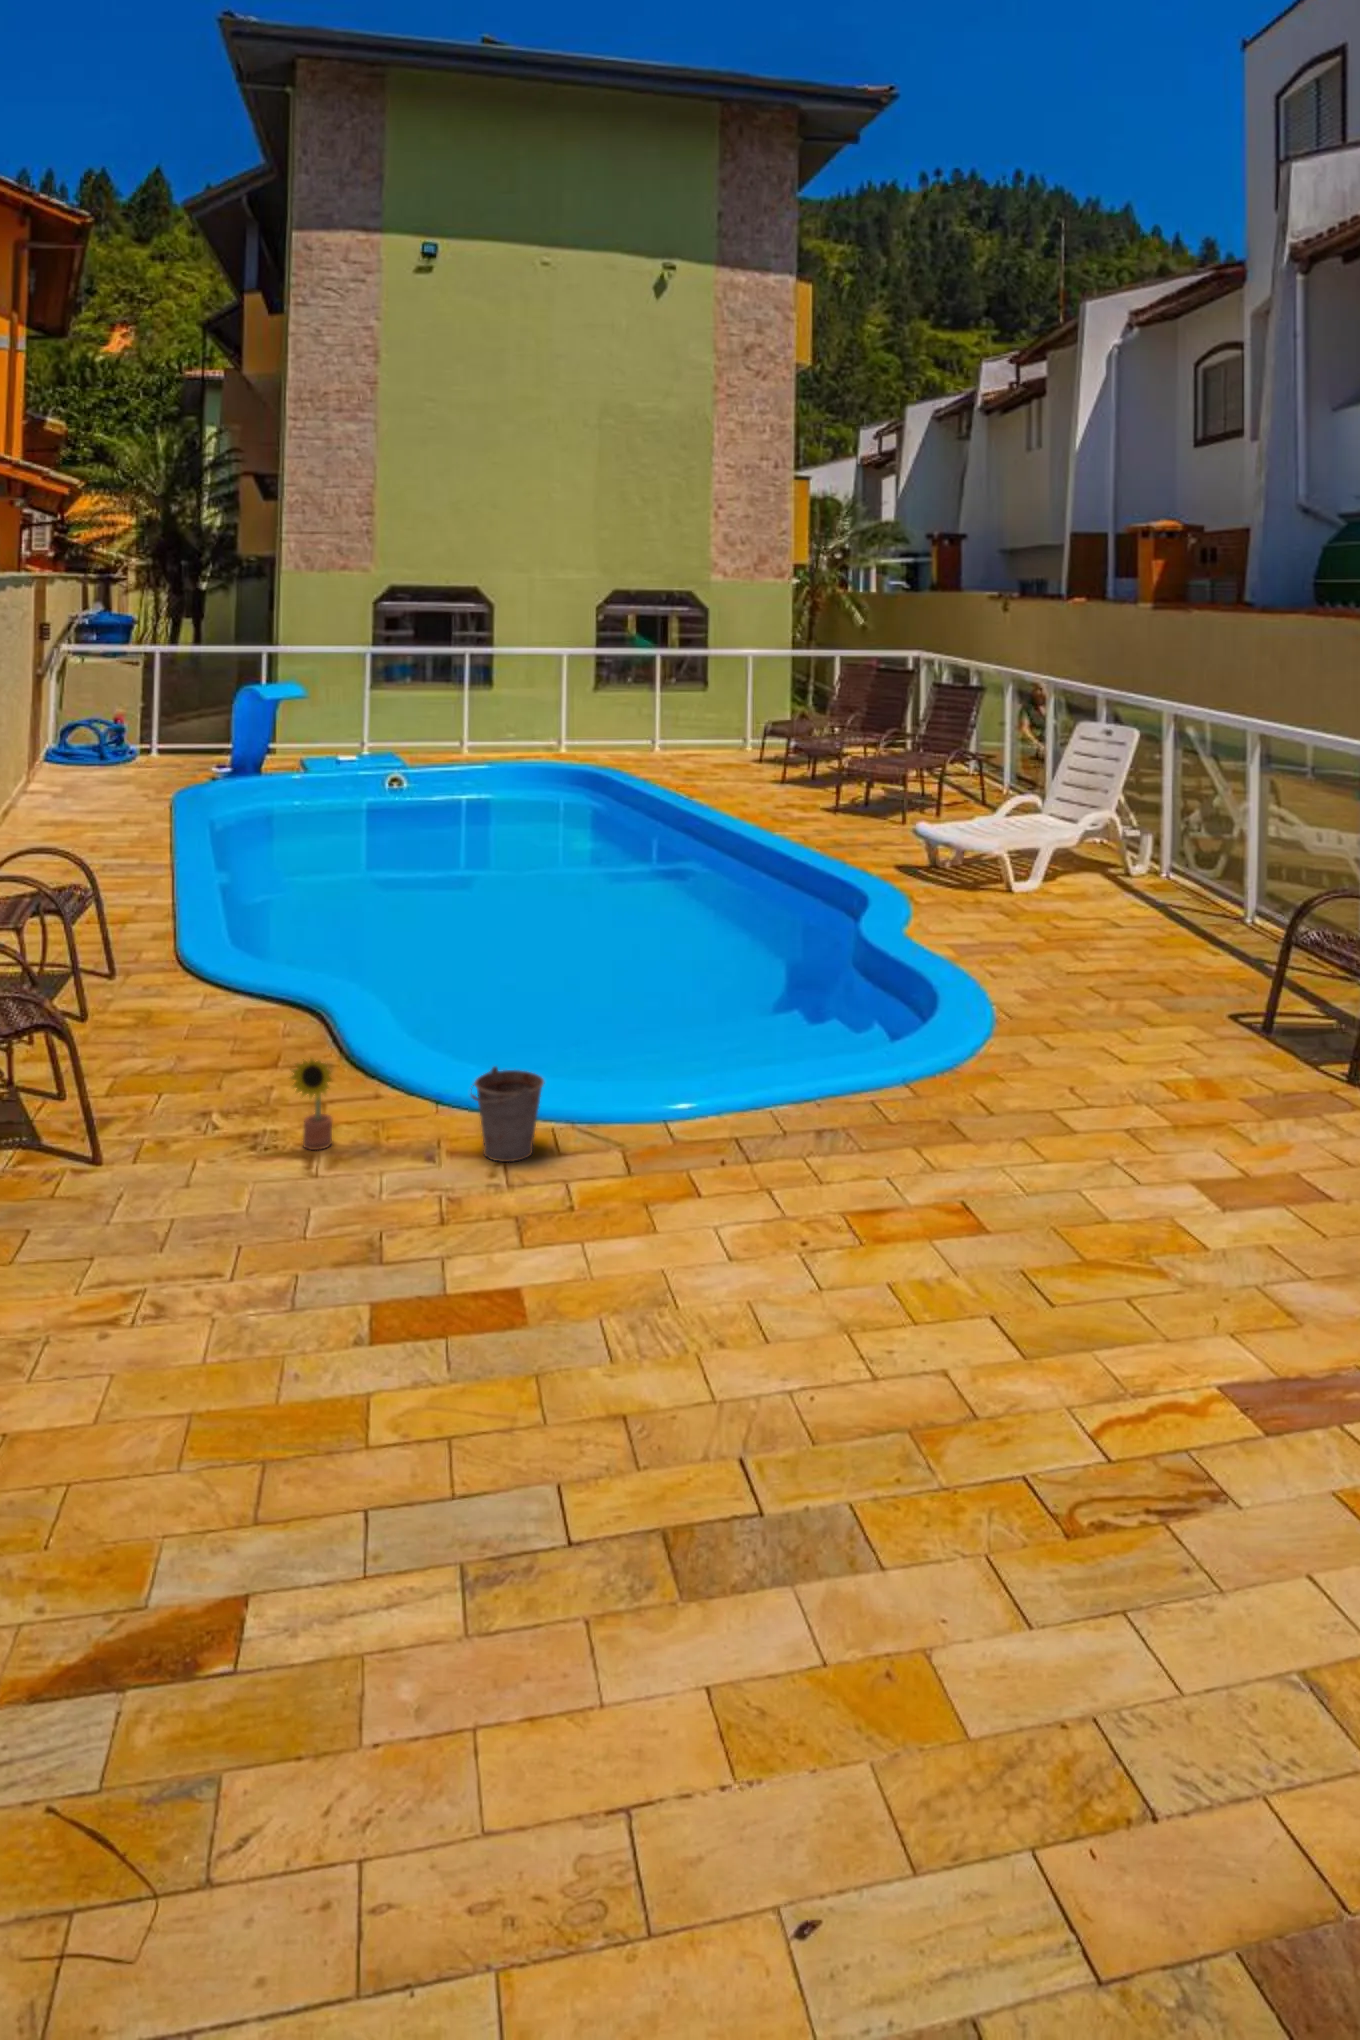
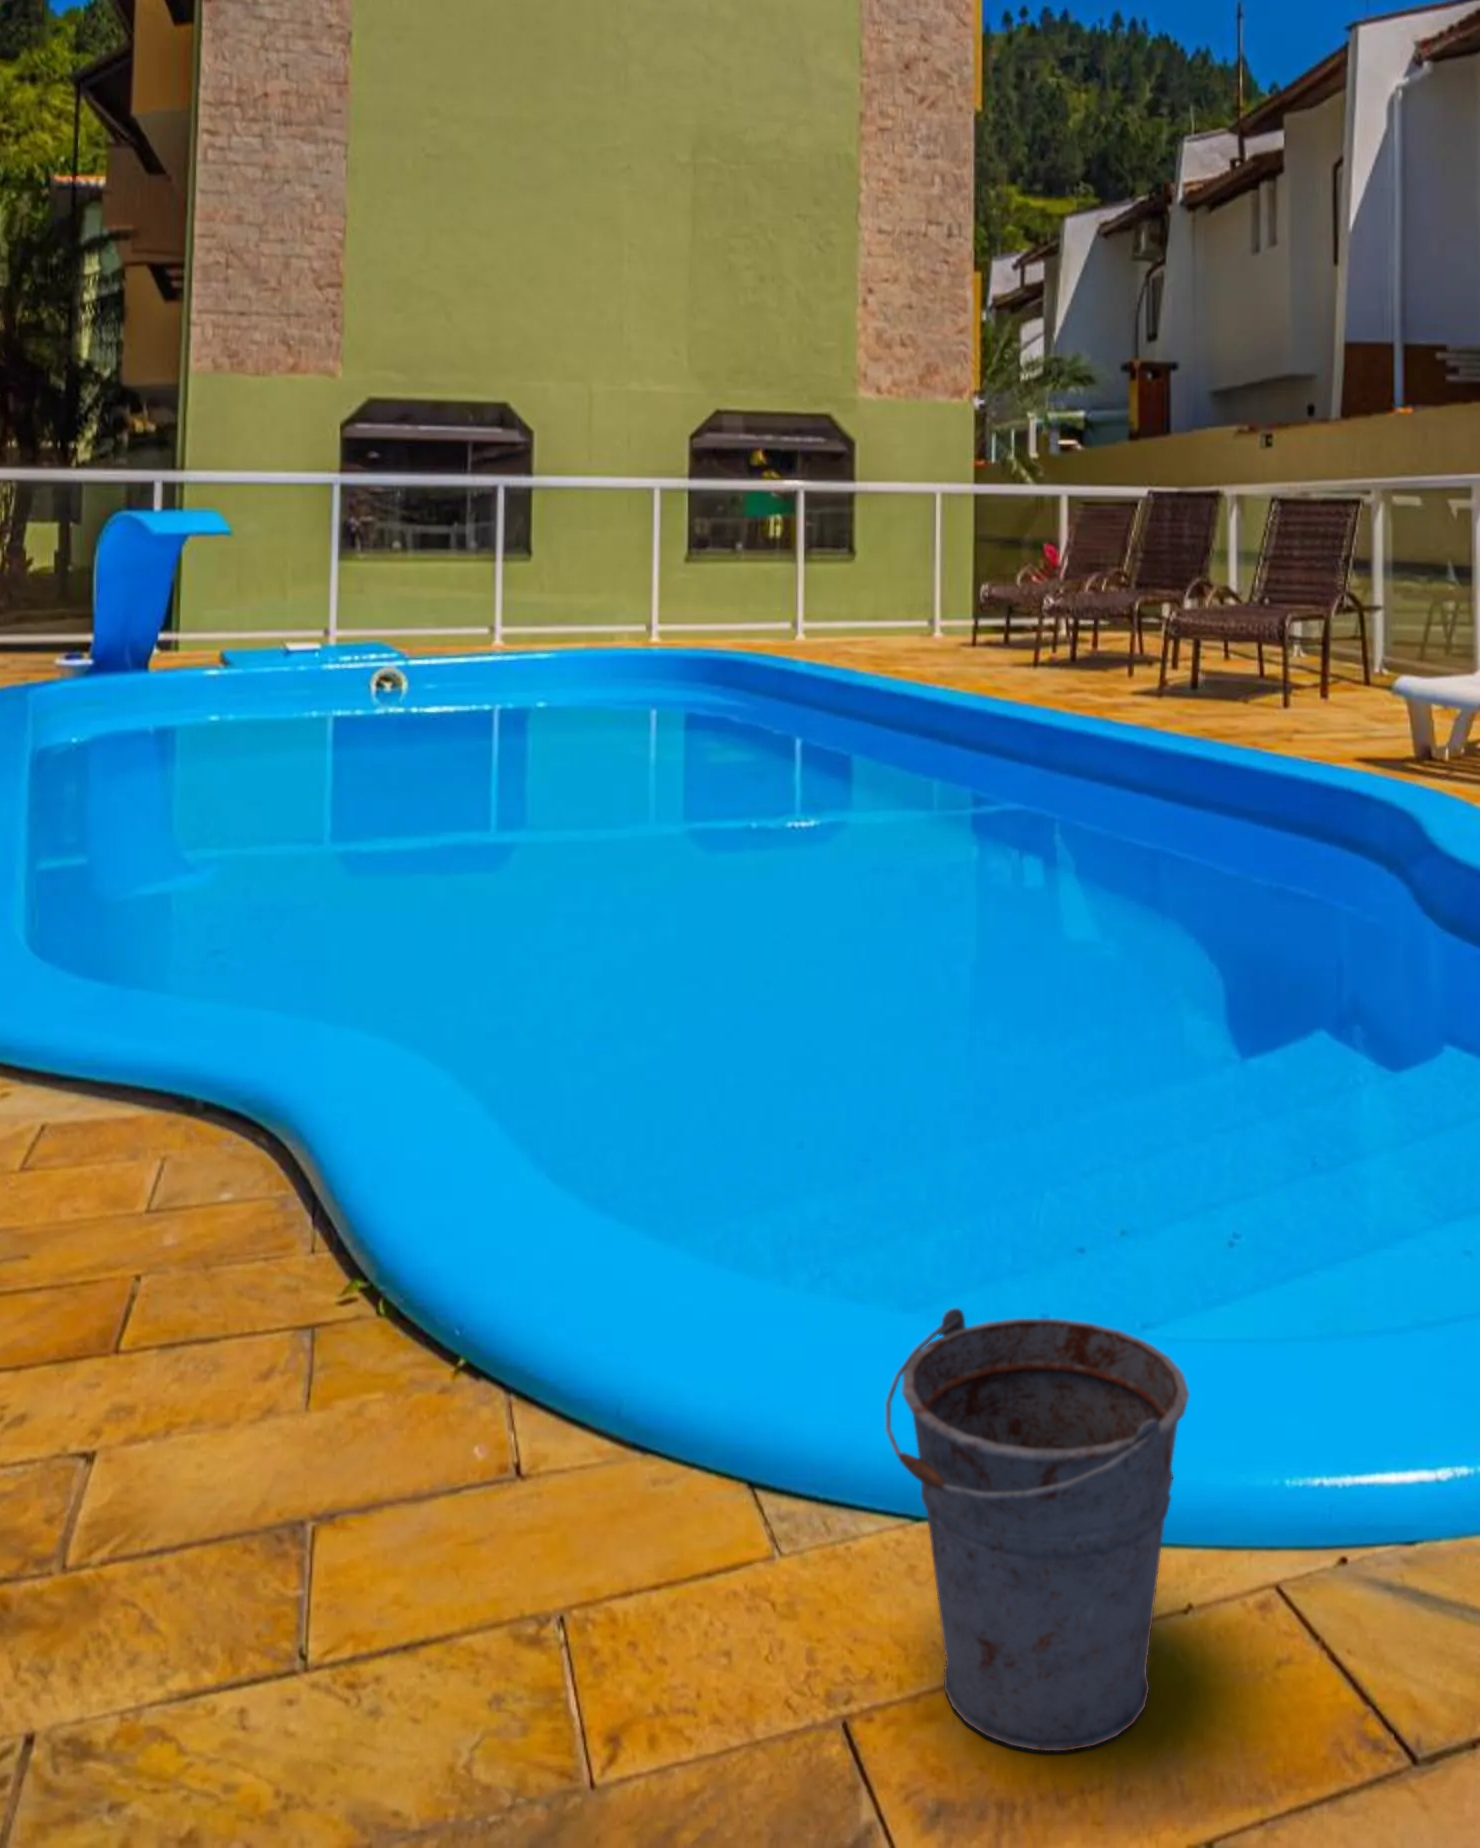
decorative plant: present [291,1059,332,1150] -> none [91,1340,302,1752]

